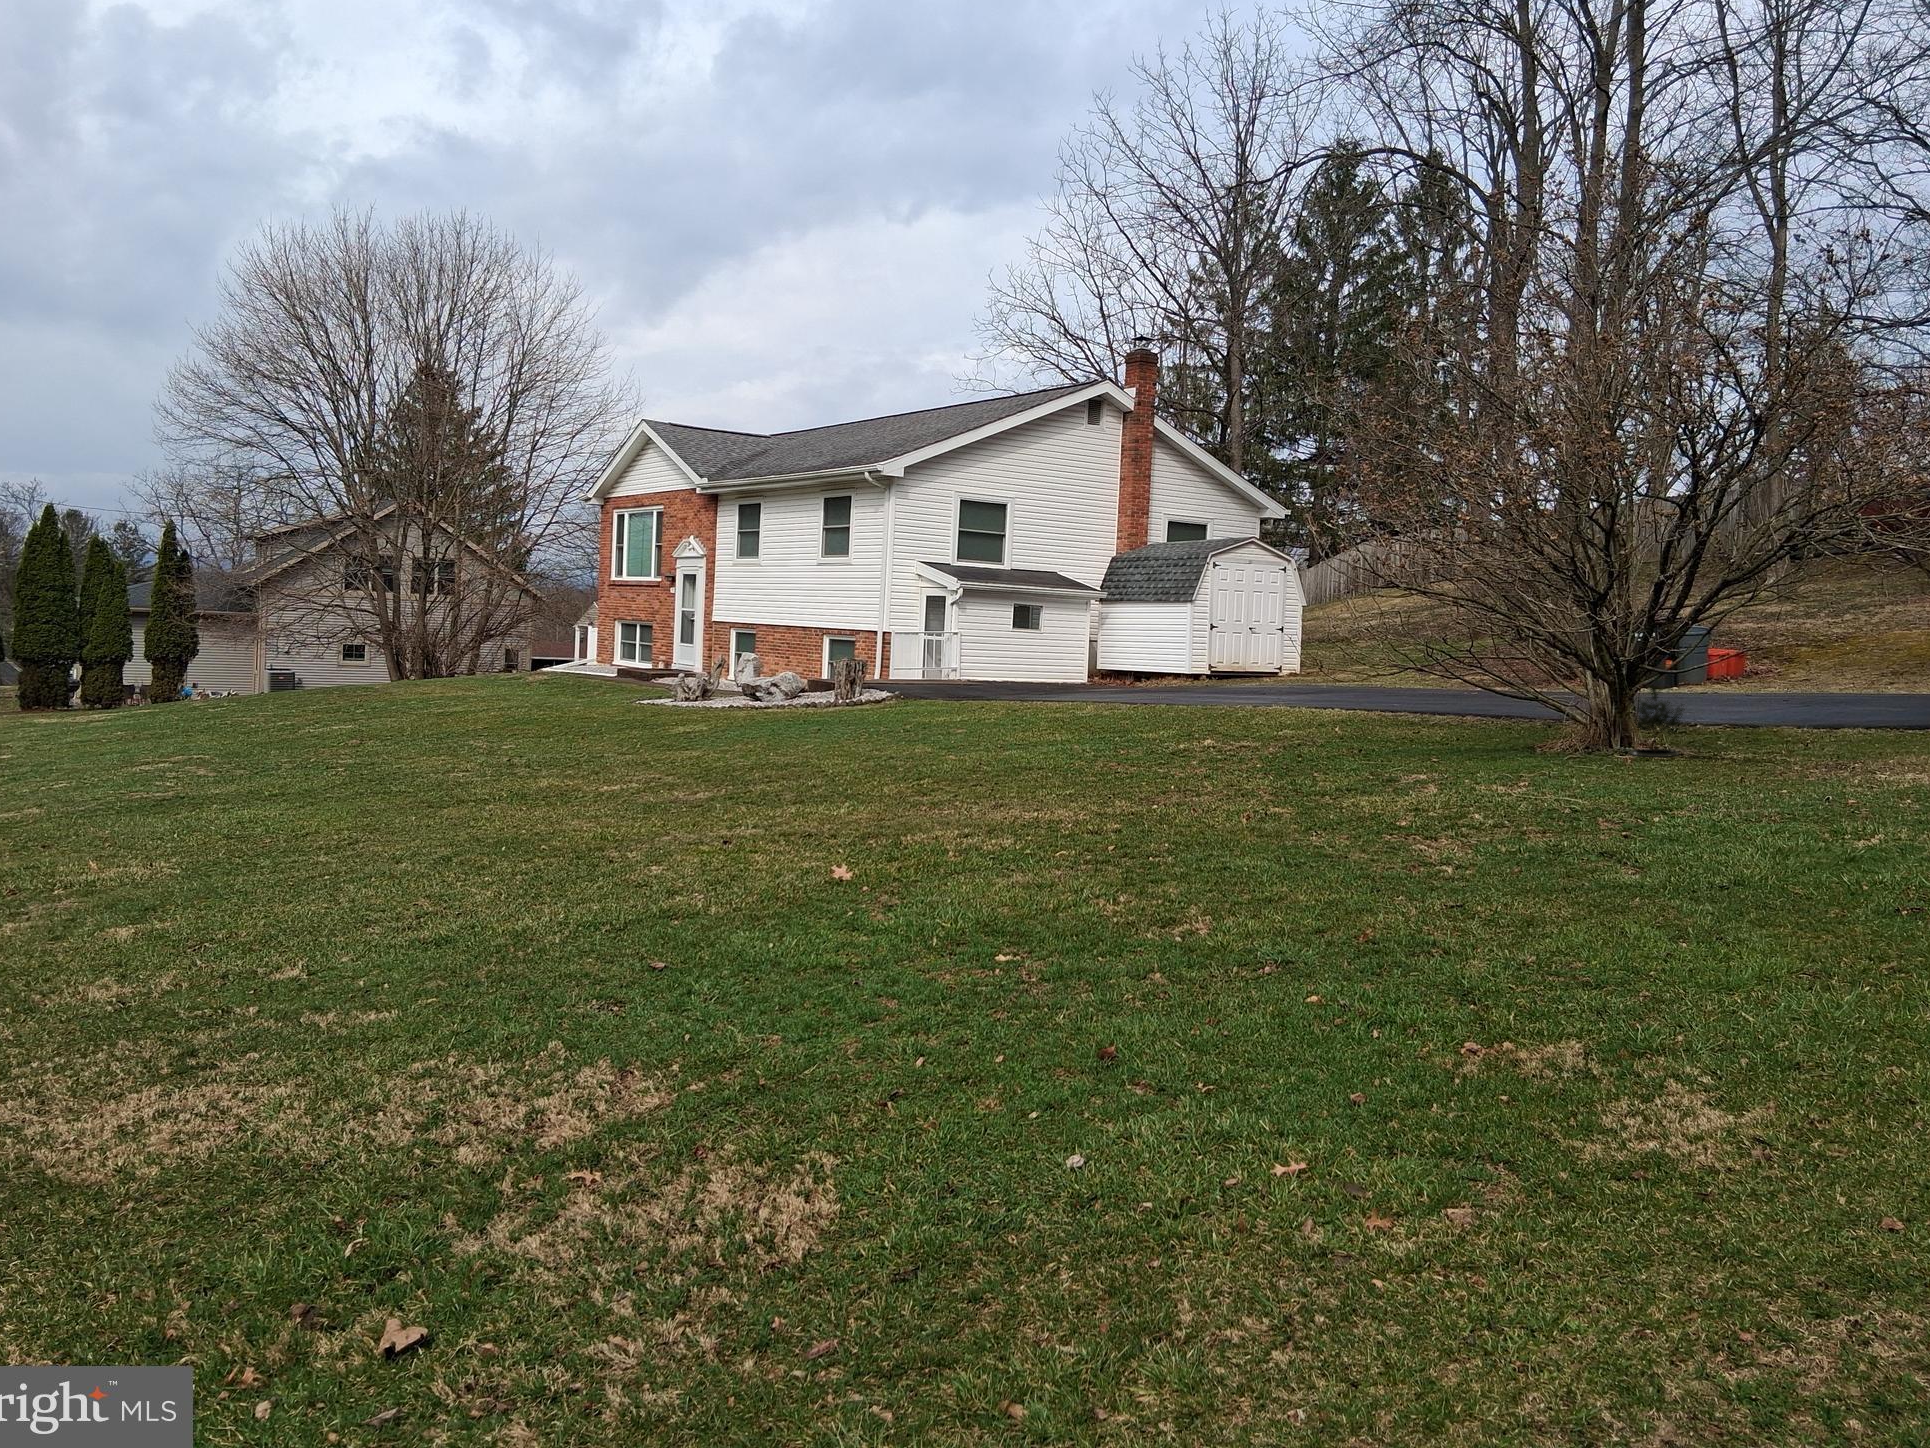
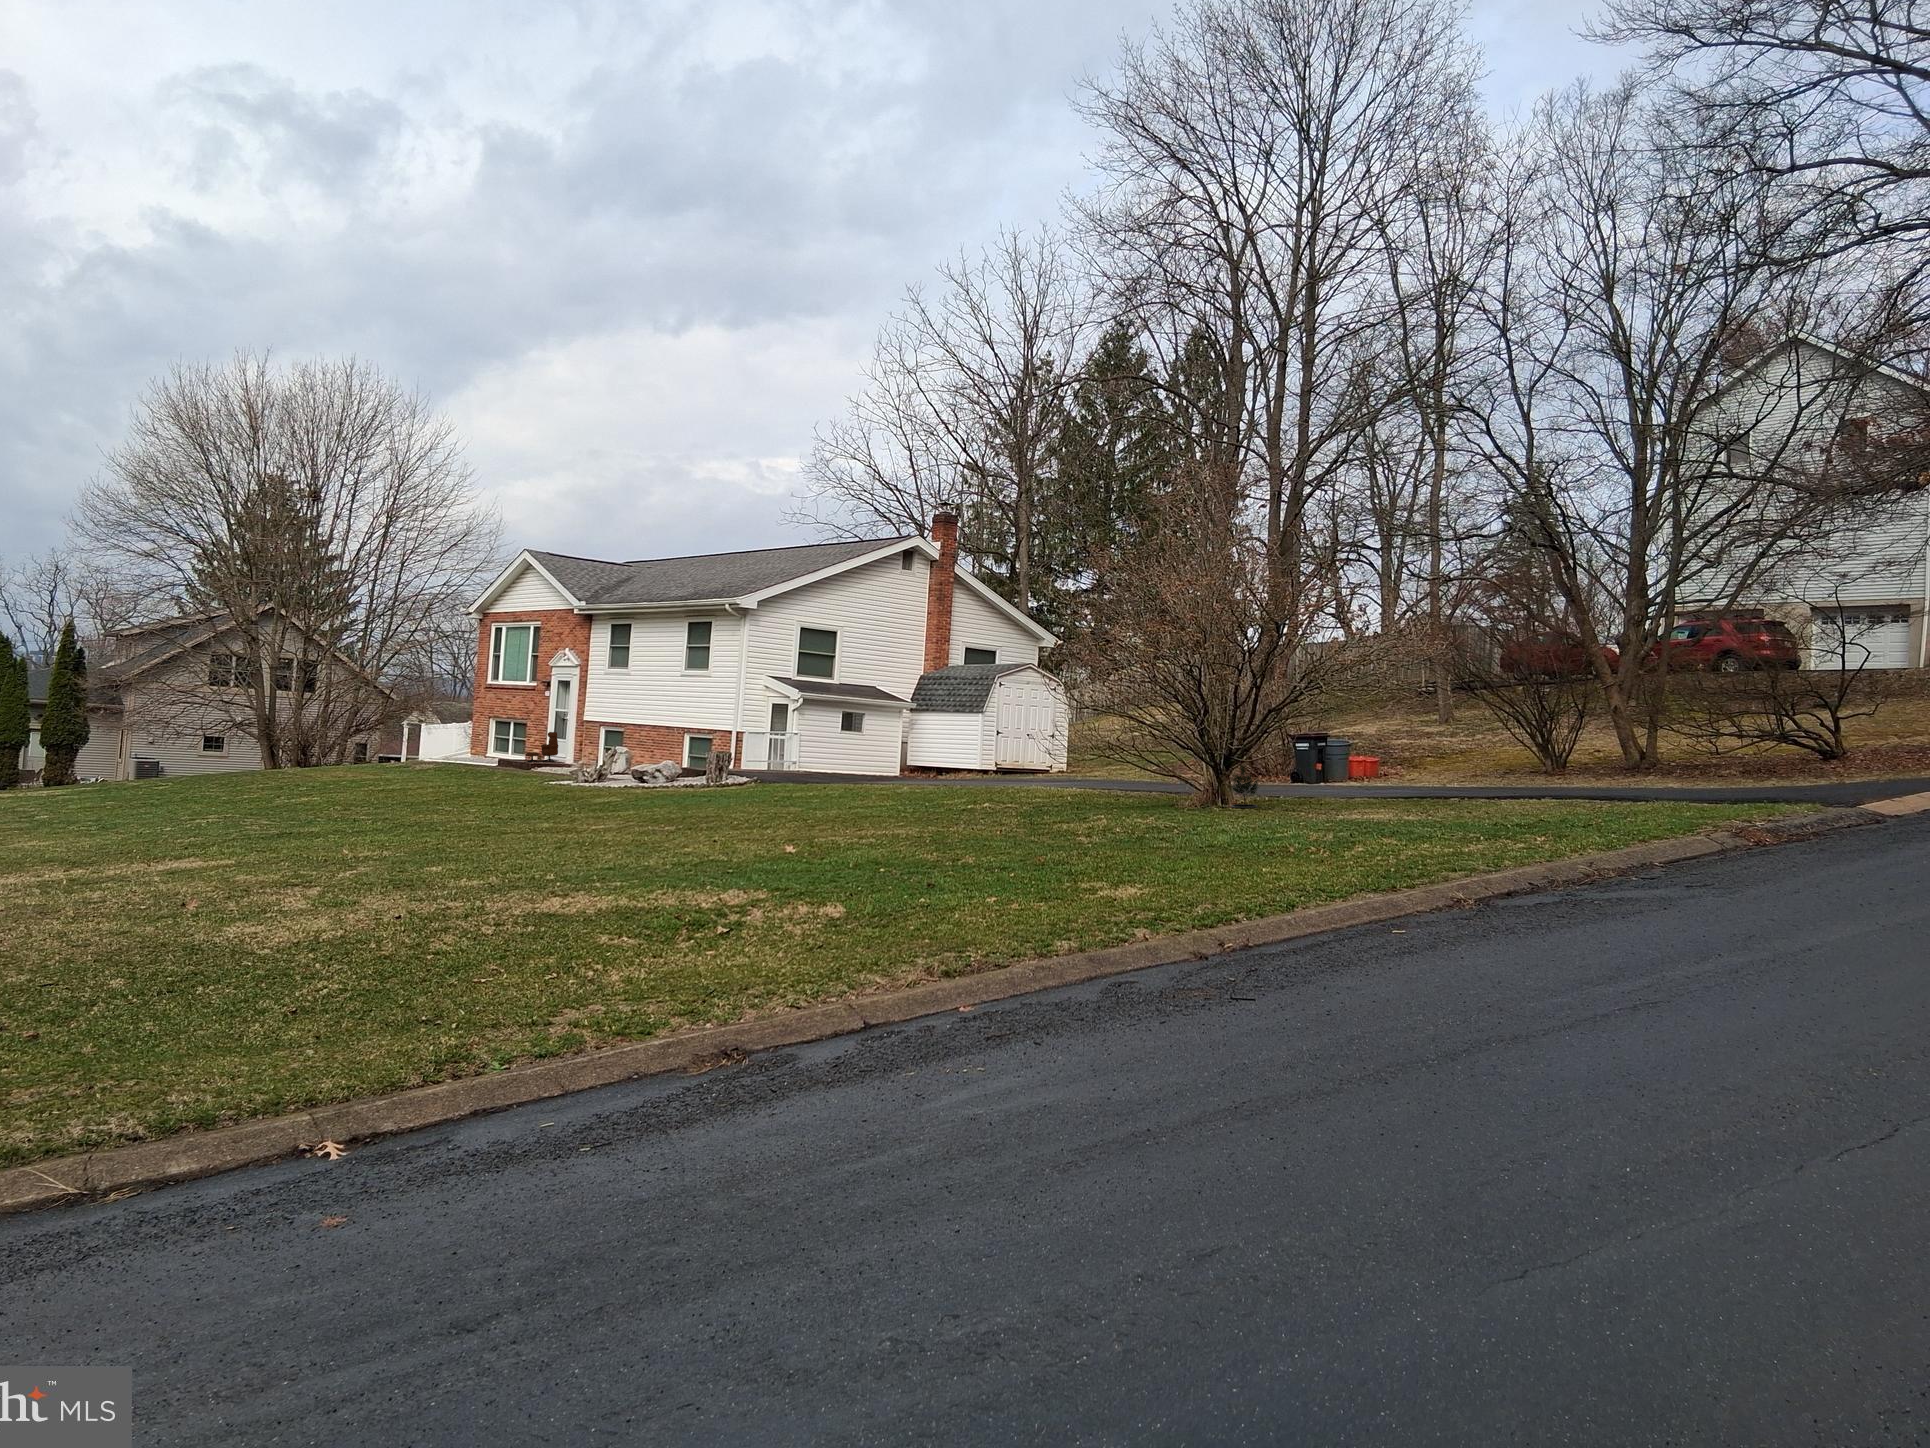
lounge chair: none [647,635,688,672] -> present [524,732,558,763]

